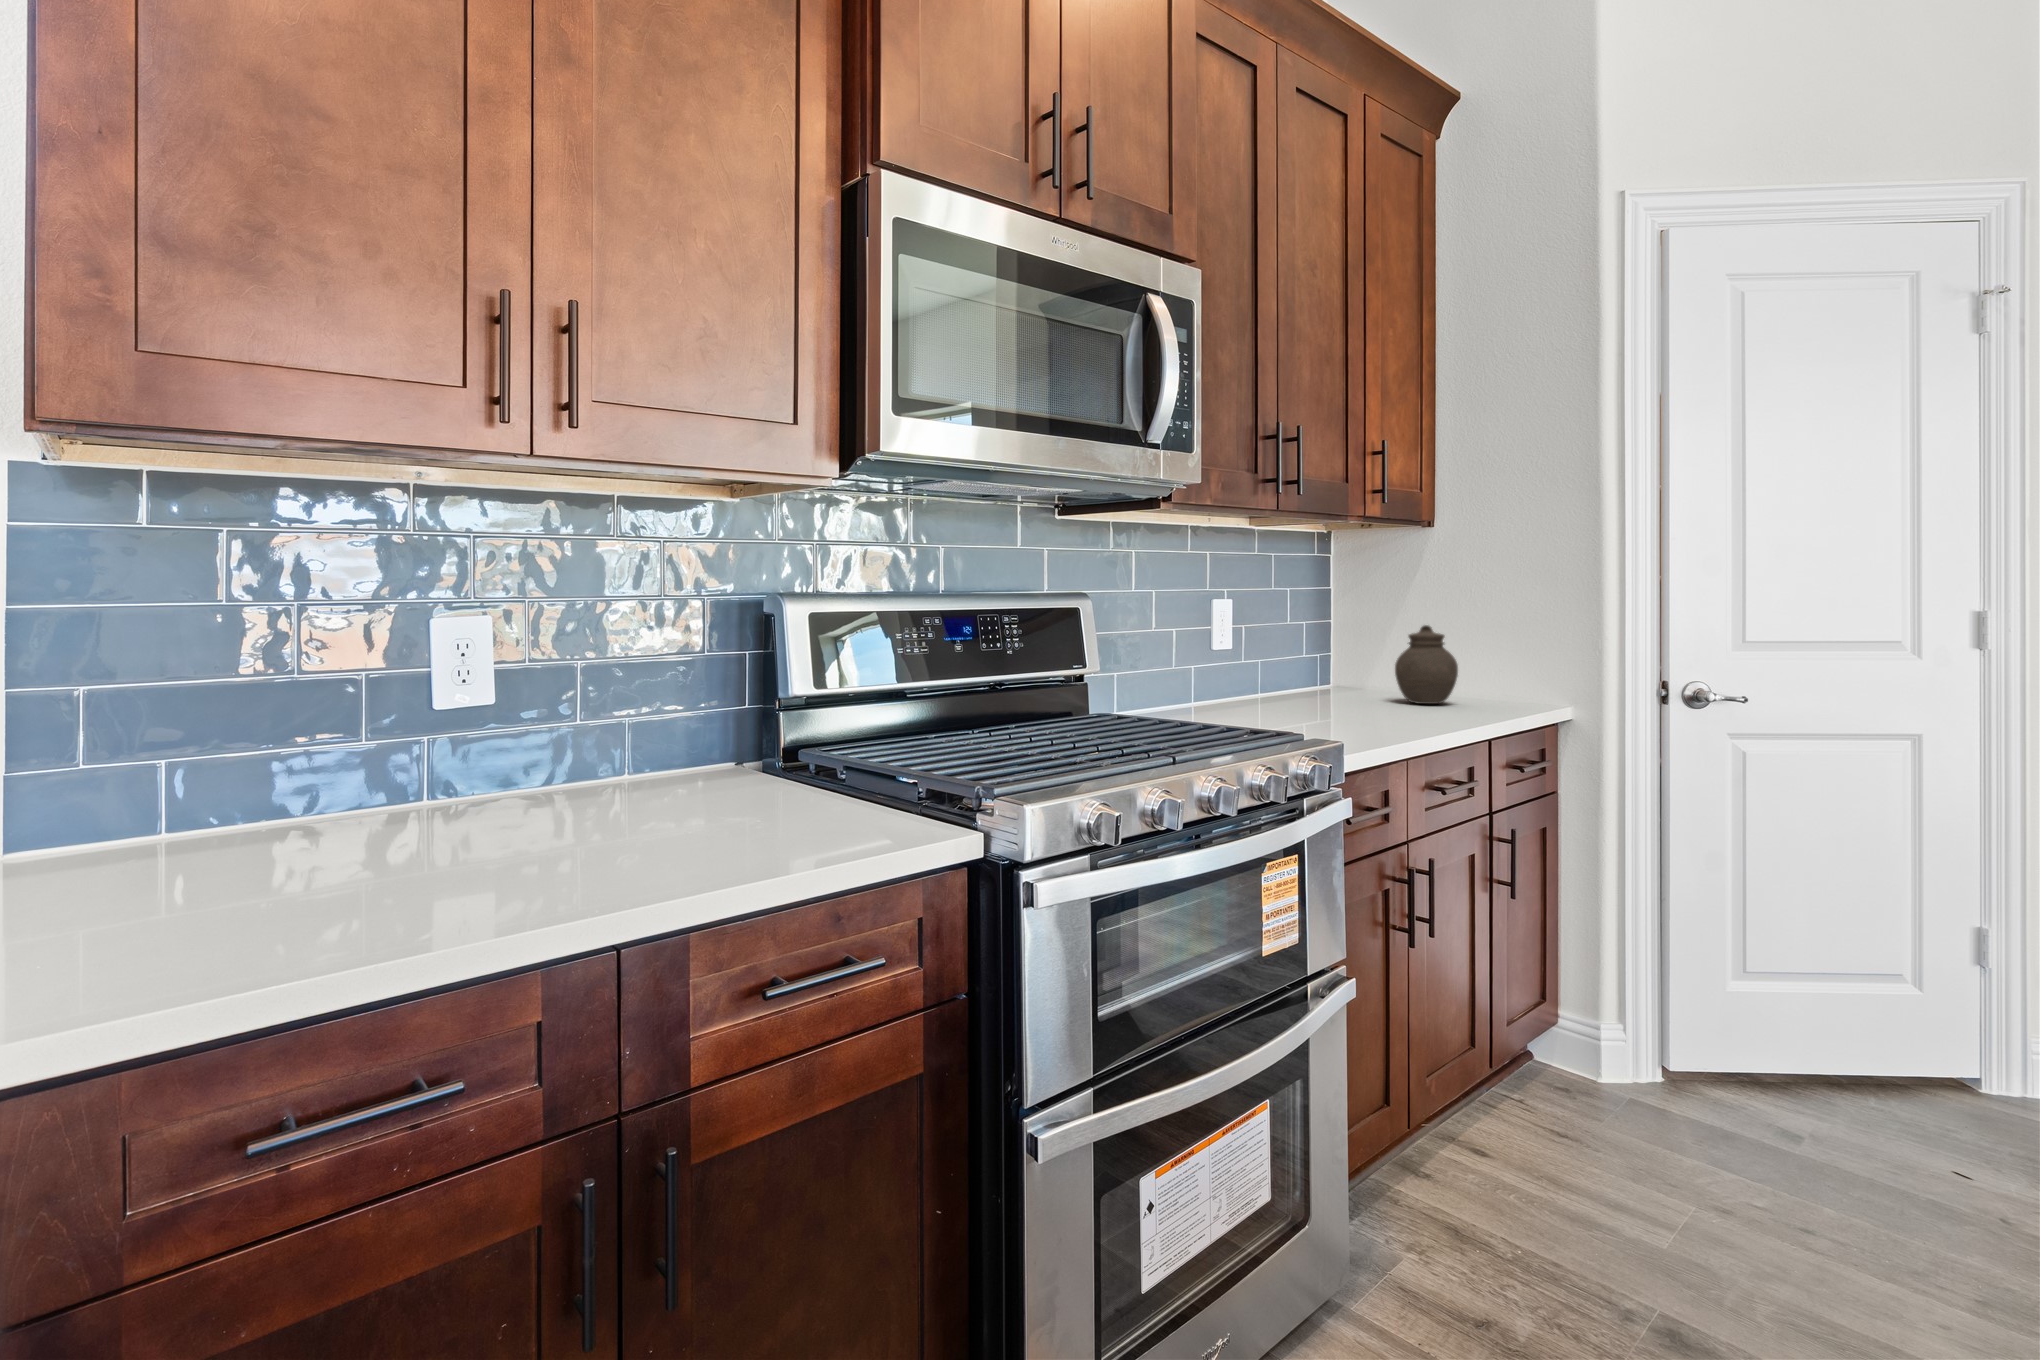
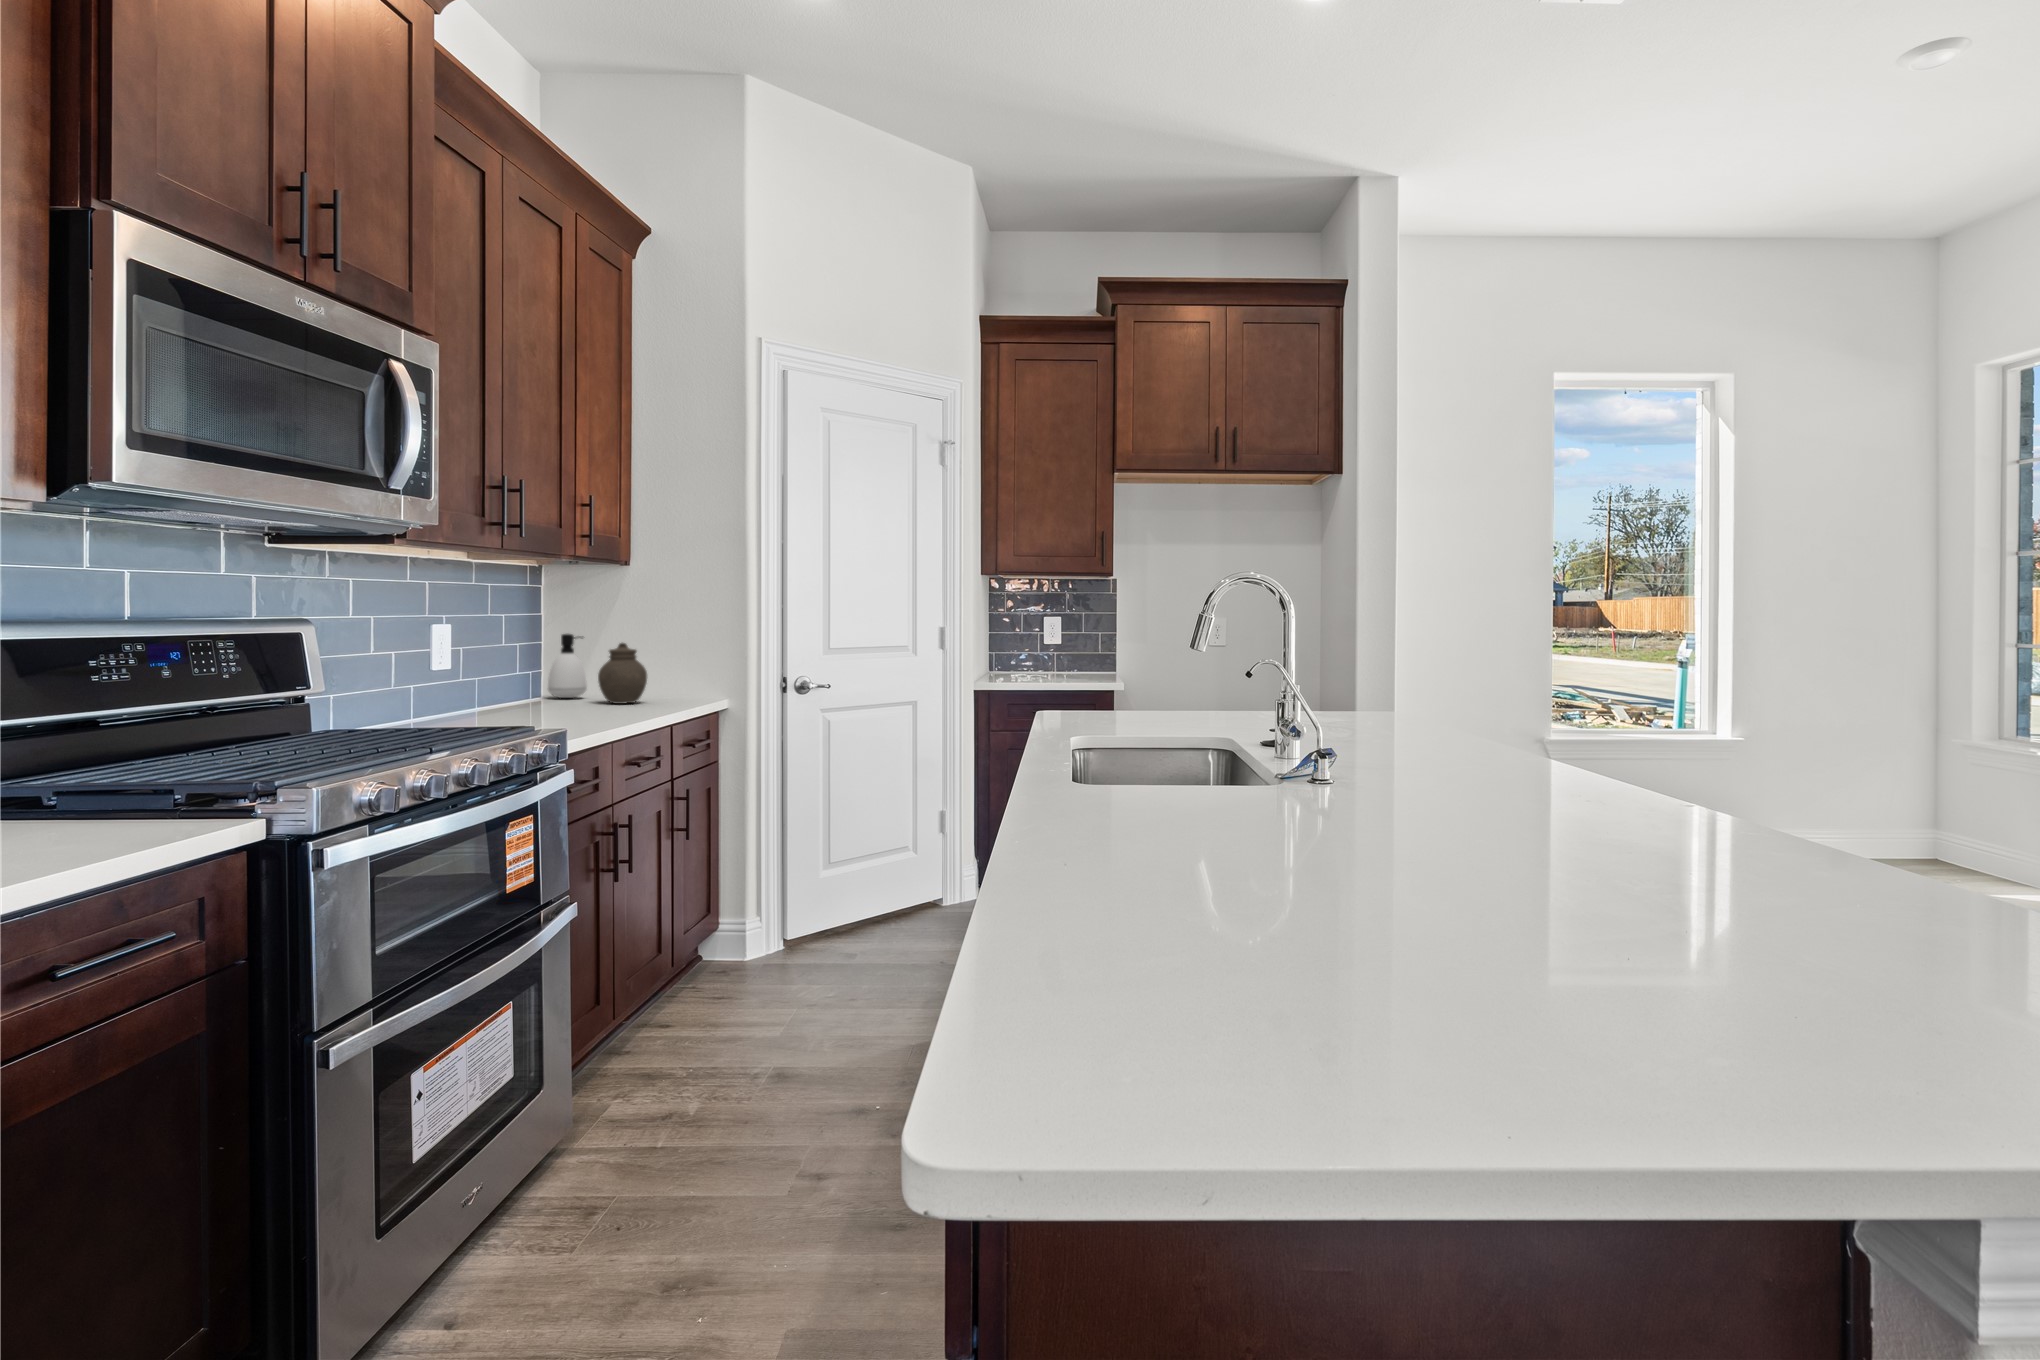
soap dispenser: none [1337,614,1382,693] -> present [548,634,587,698]

